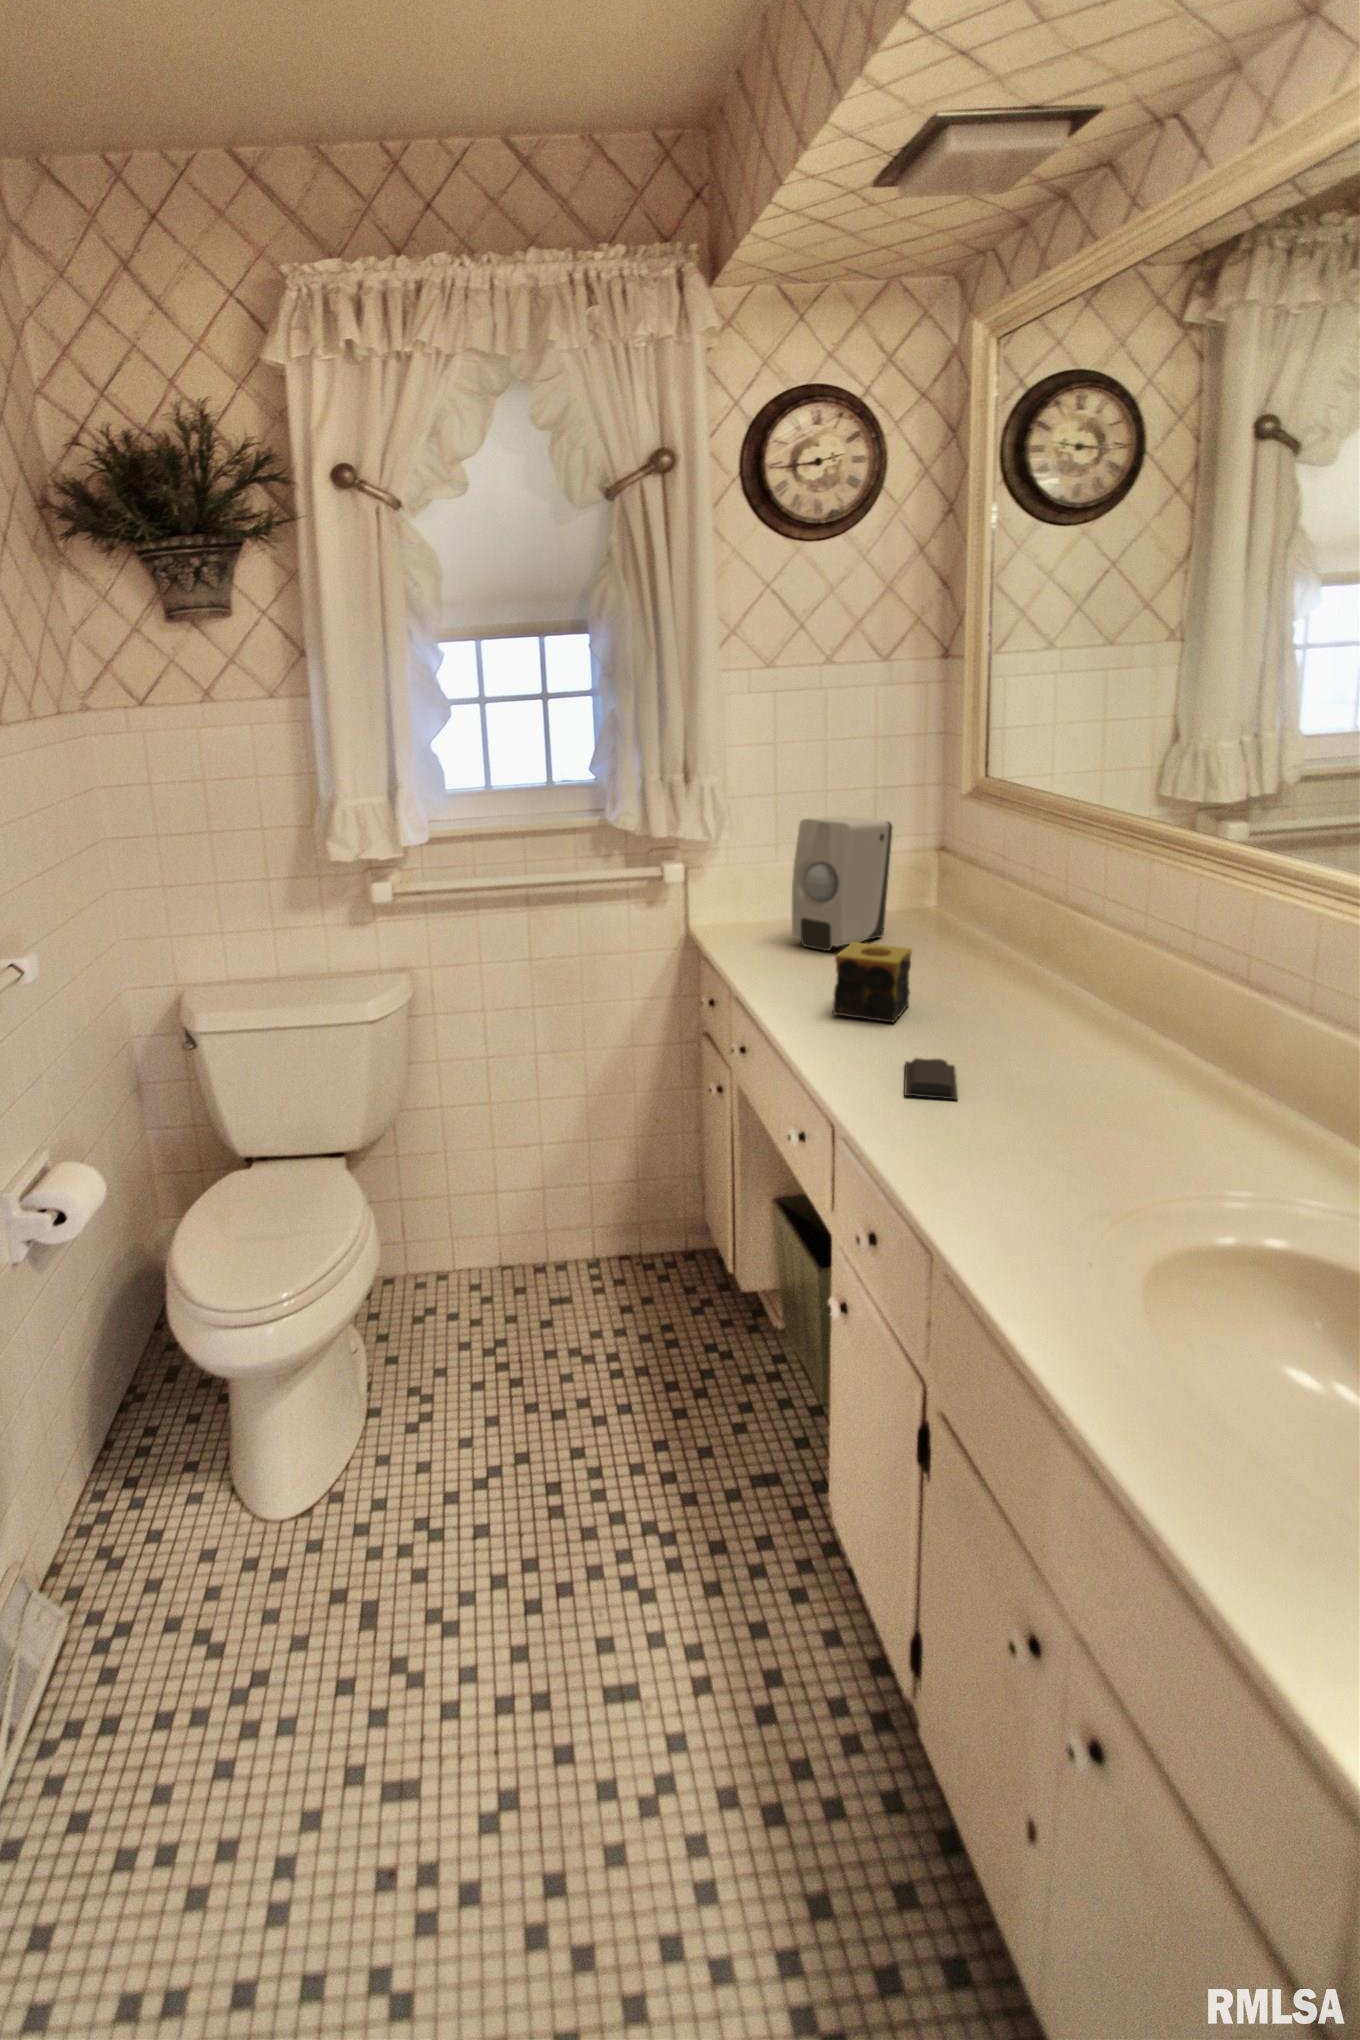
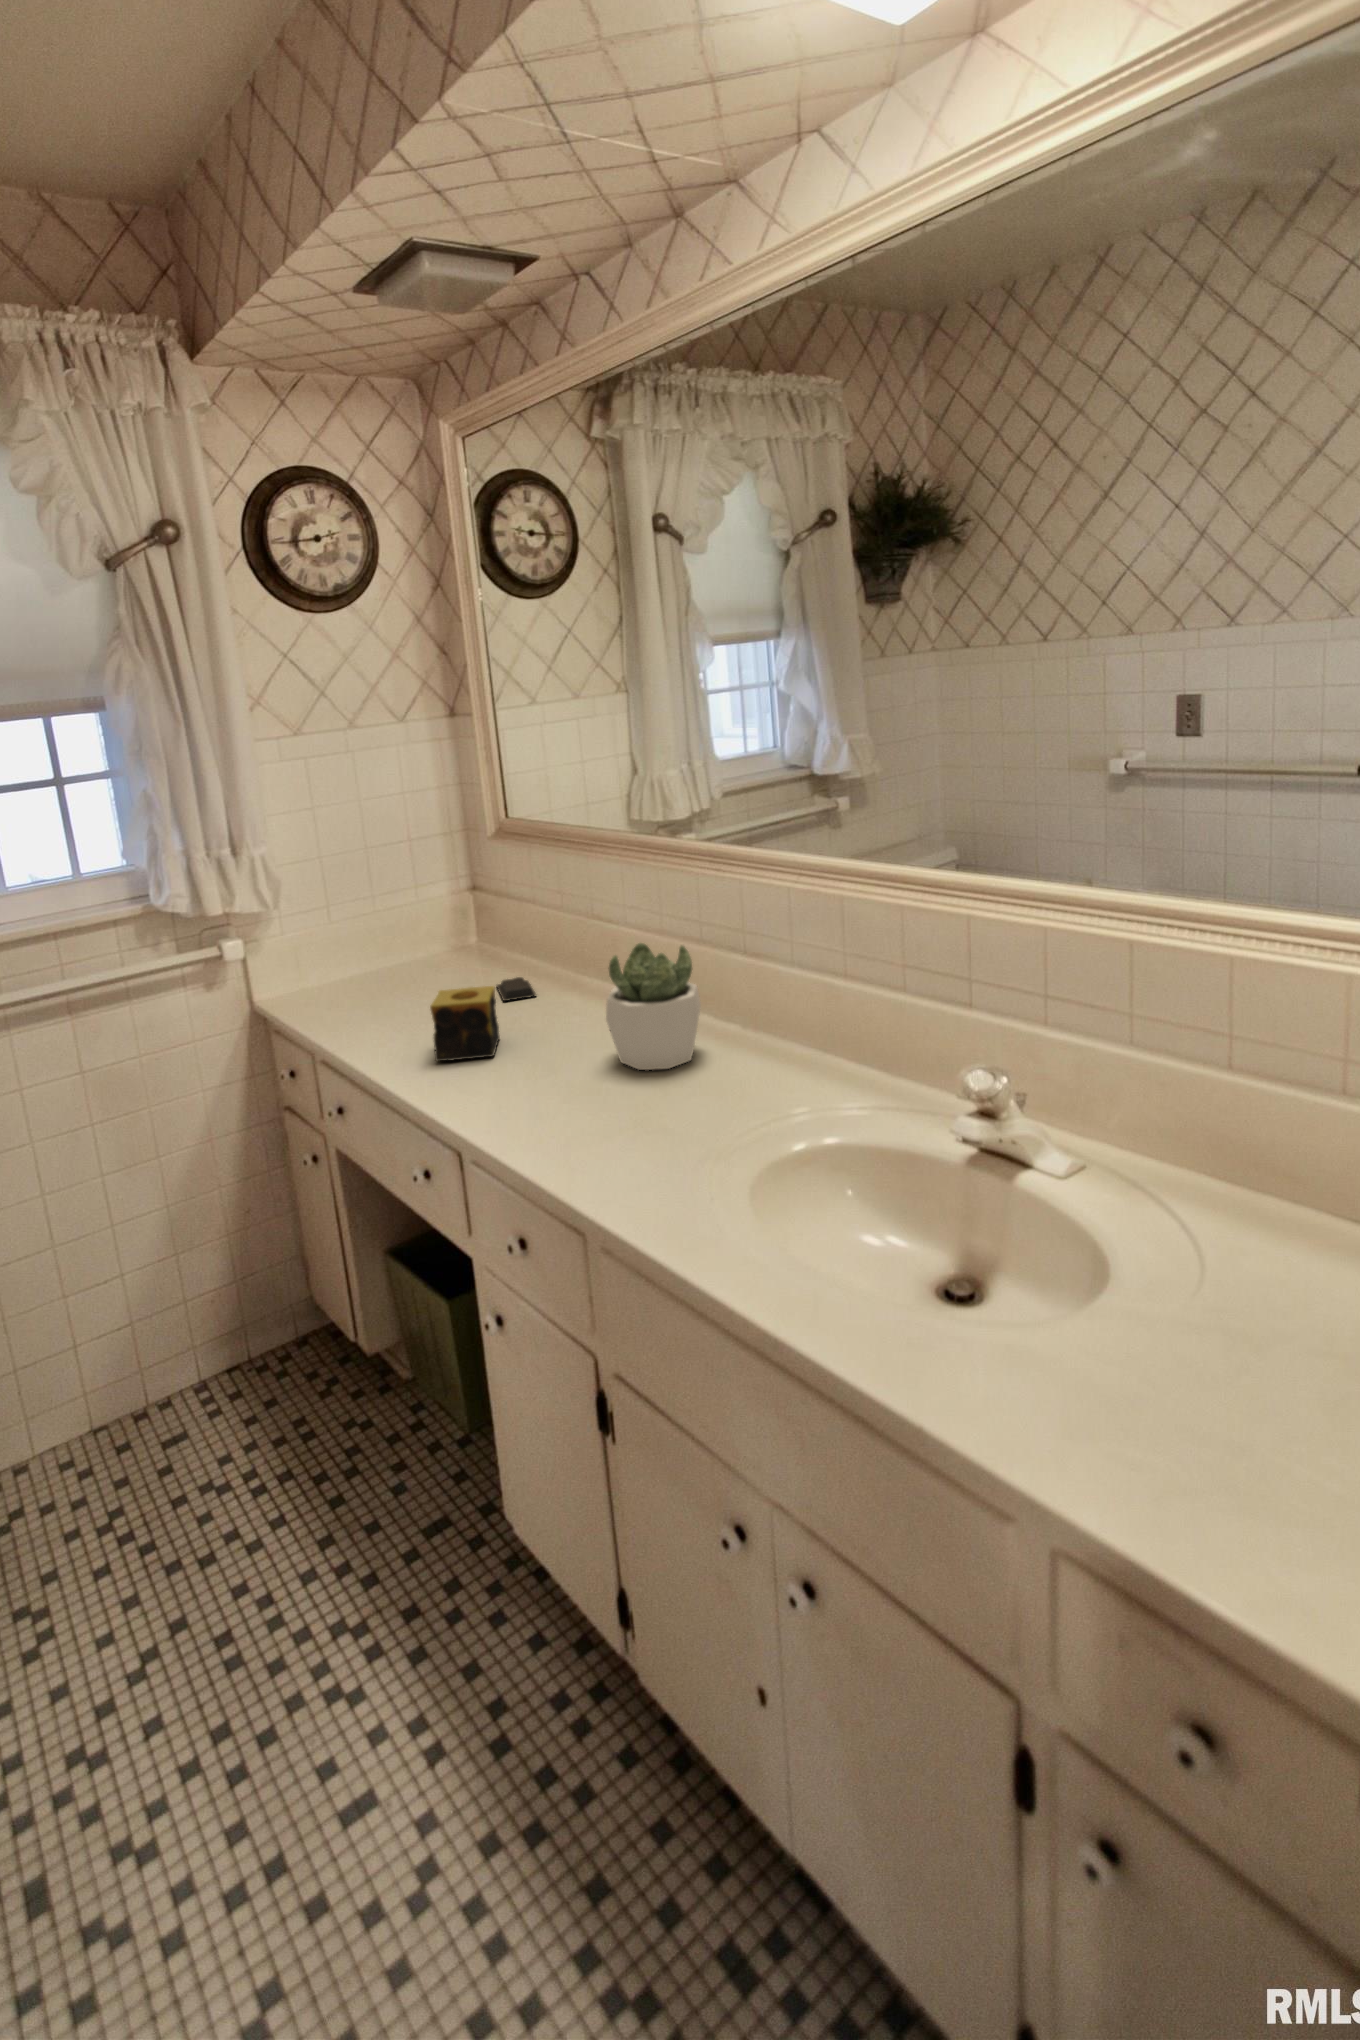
soap dispenser: present [792,817,892,951] -> none [358,873,451,1004]
succulent plant: none [1022,930,1148,1082] -> present [606,943,701,1070]
soap bar: present [904,1058,958,1100] -> present [497,977,536,1001]

